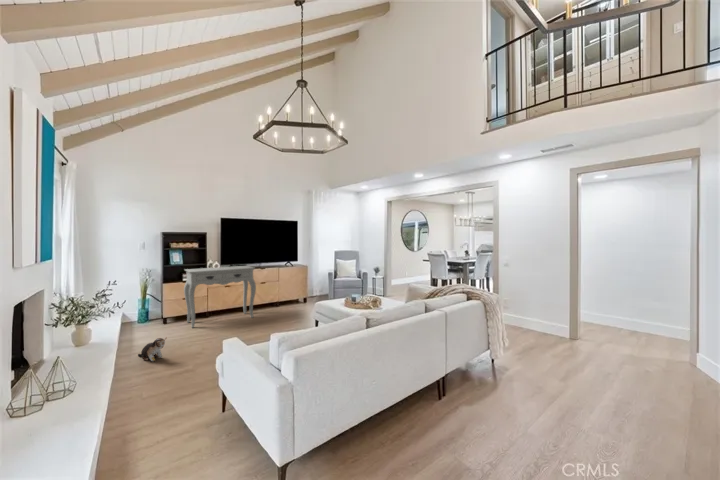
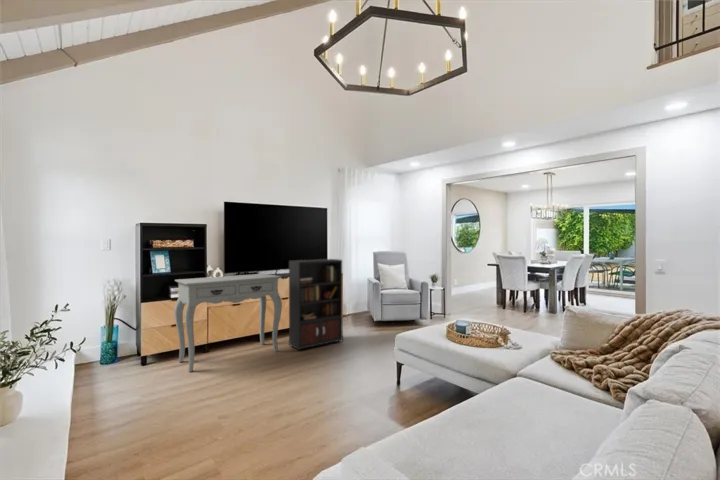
bookcase: none [262,256,300,317] -> present [289,259,343,350]
plush toy: present [138,337,167,361] -> none [108,402,164,448]

